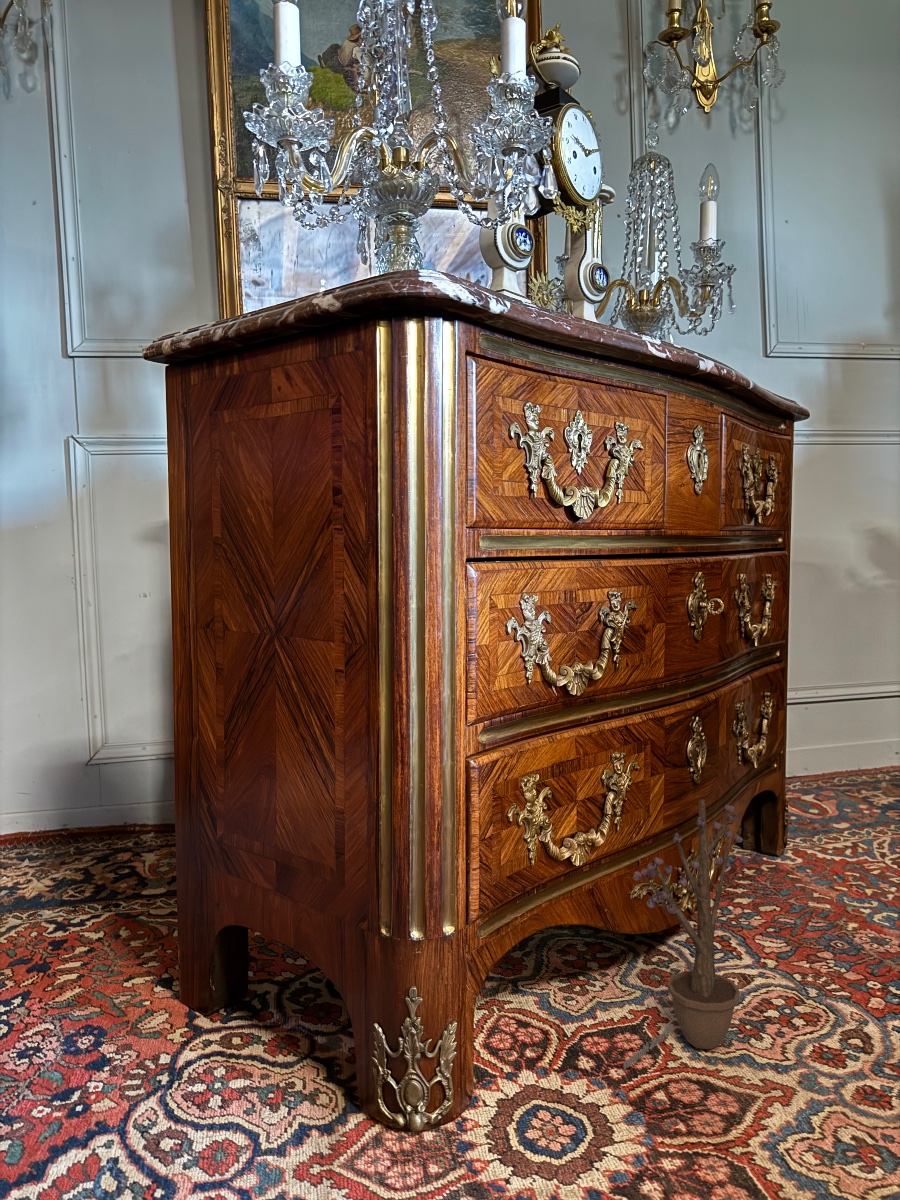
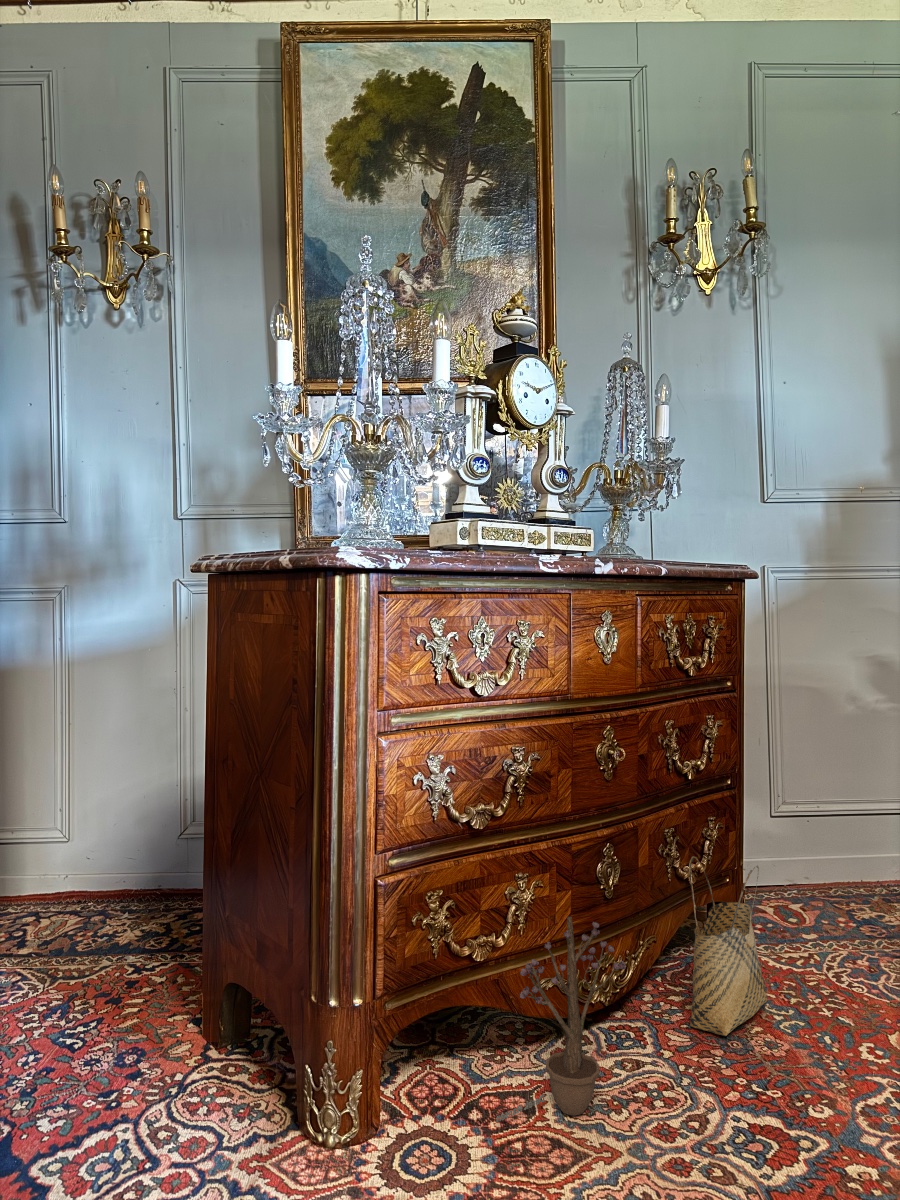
woven basket: none [768,733,854,936] -> present [689,856,767,1036]

